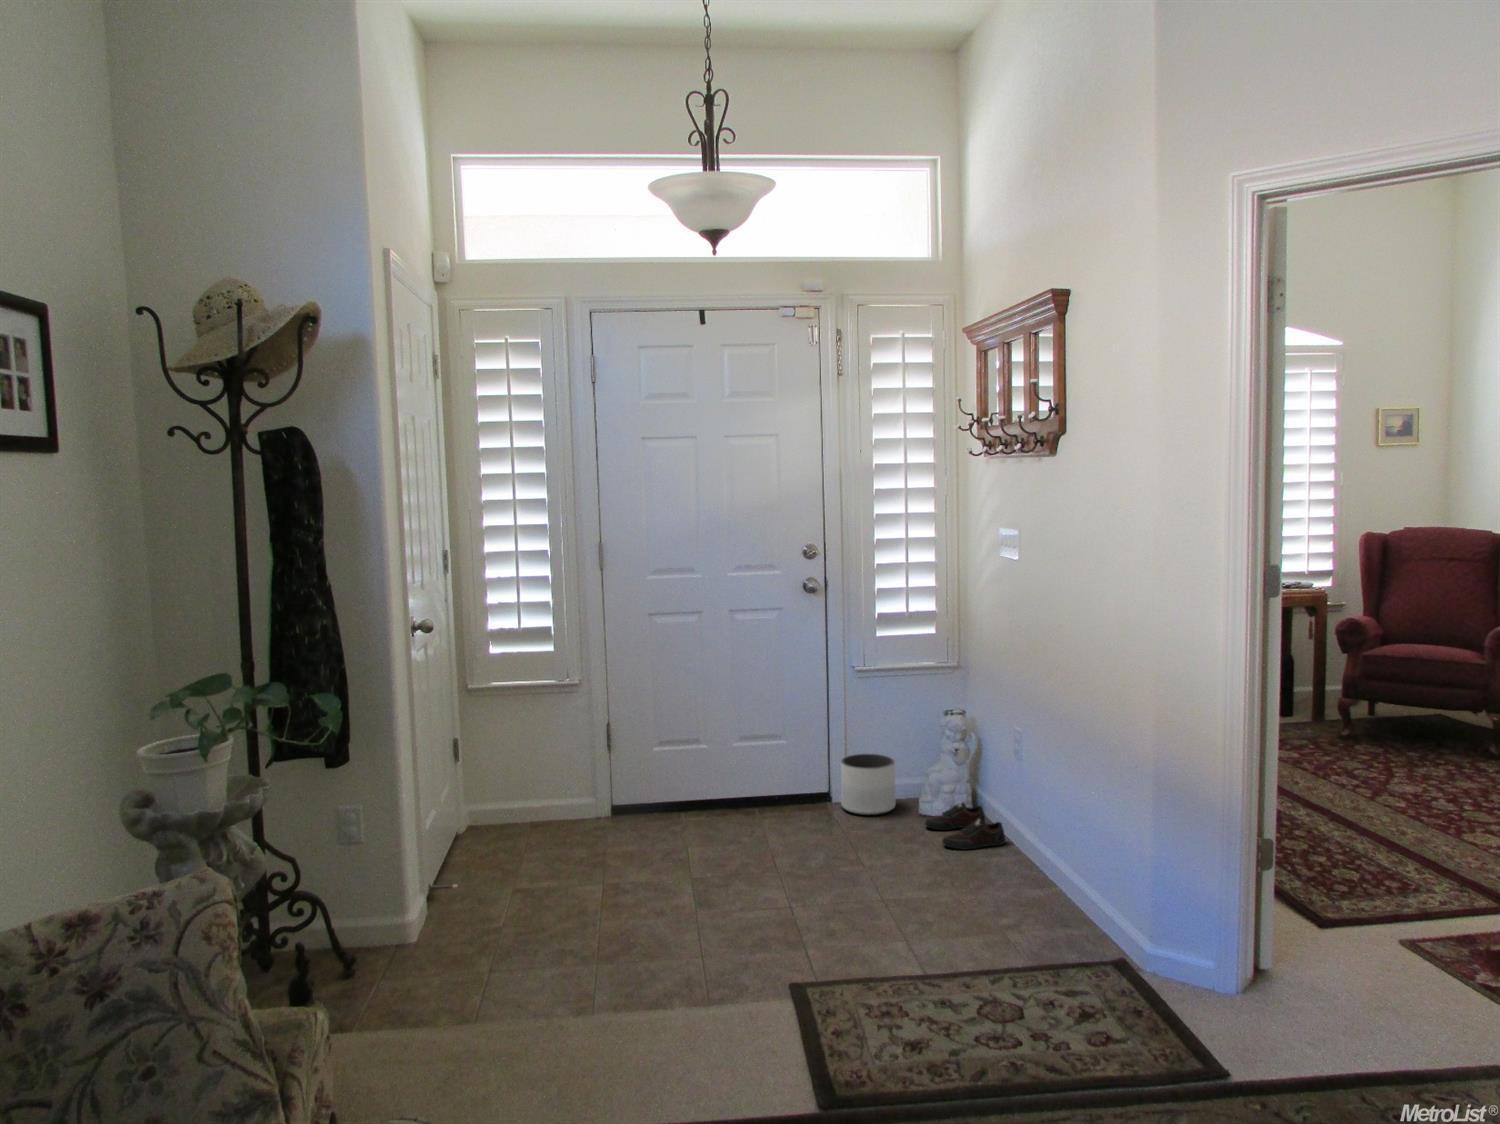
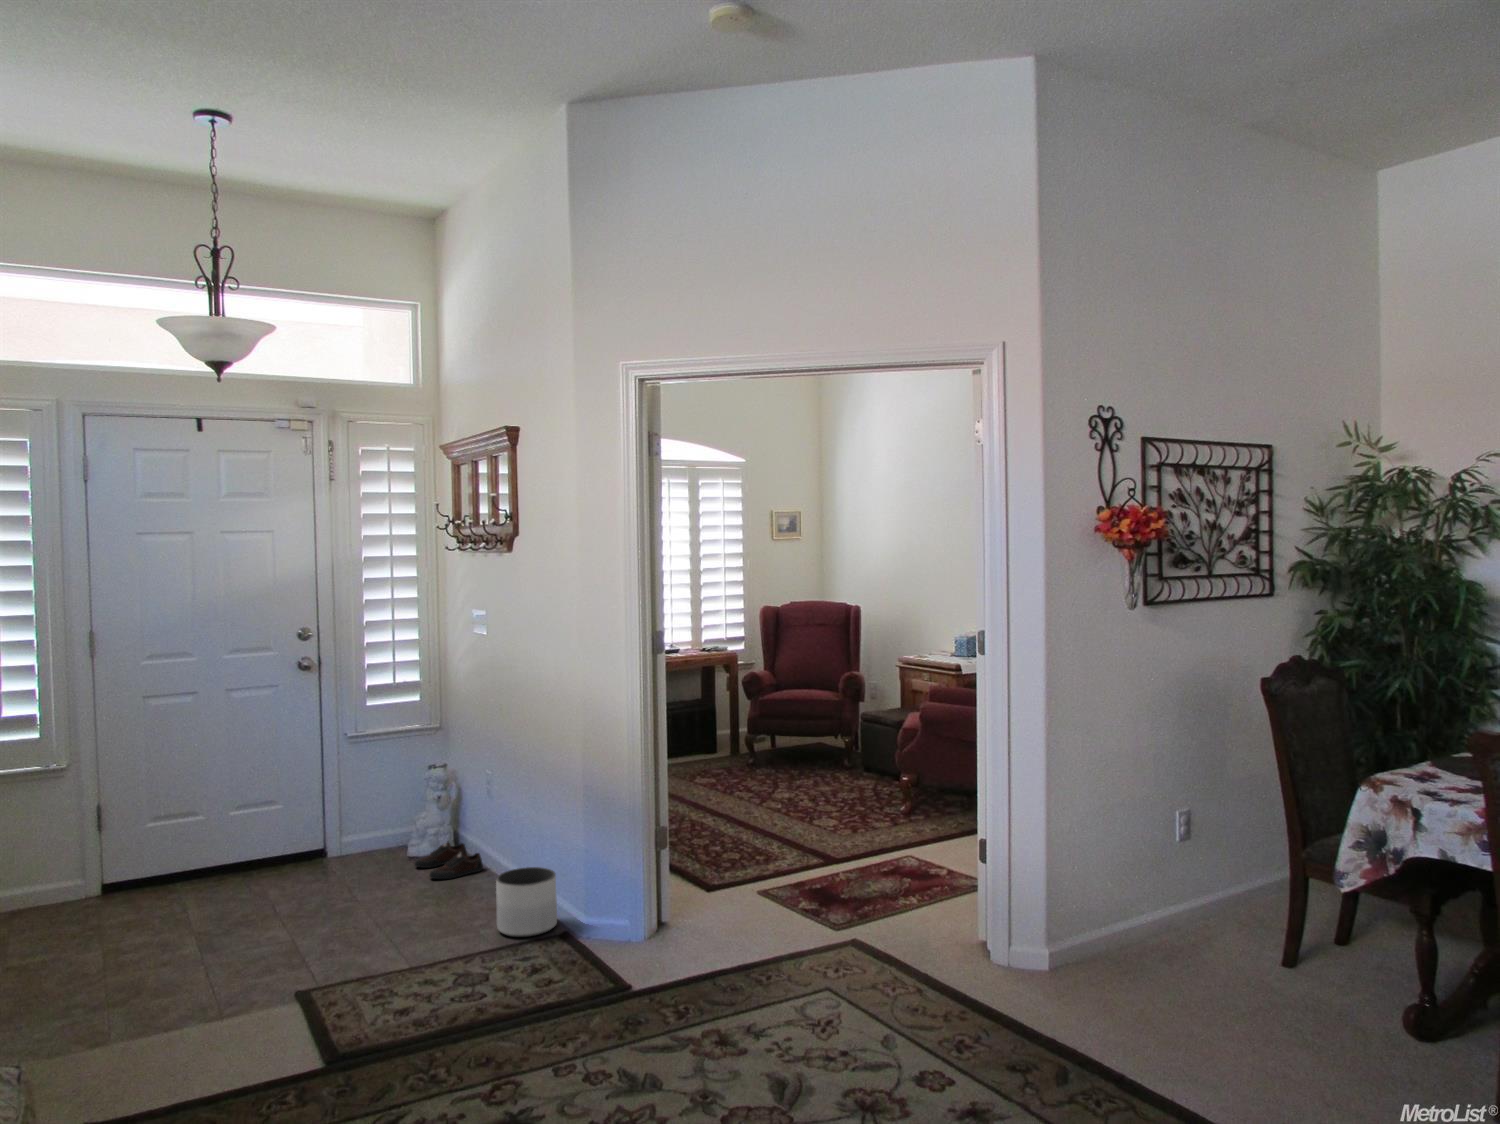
planter: present [841,754,896,815] -> present [496,867,557,937]

